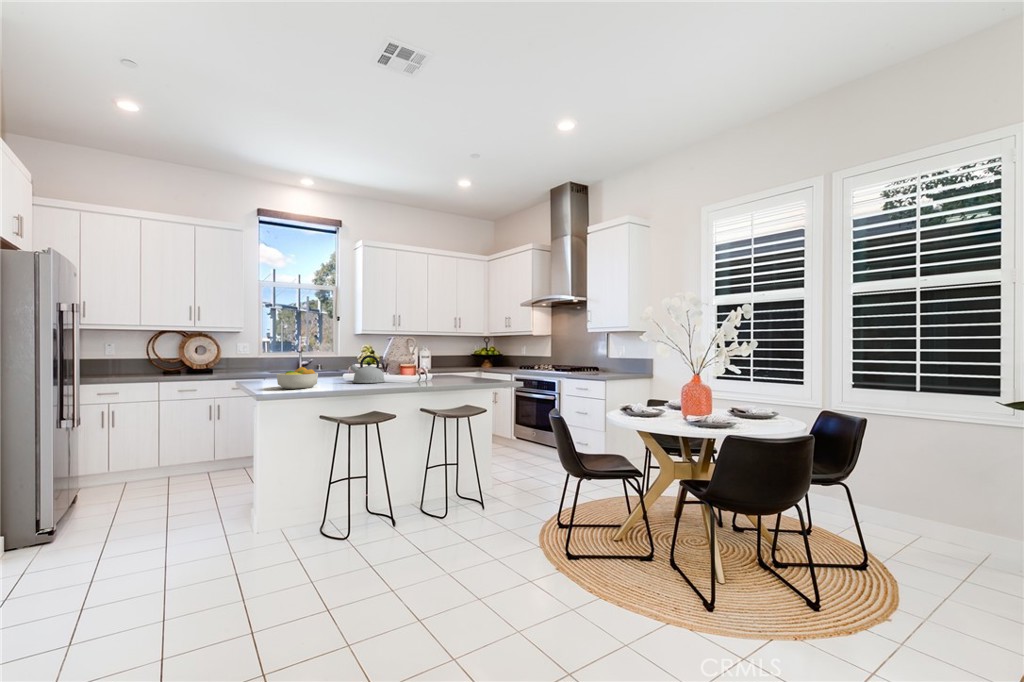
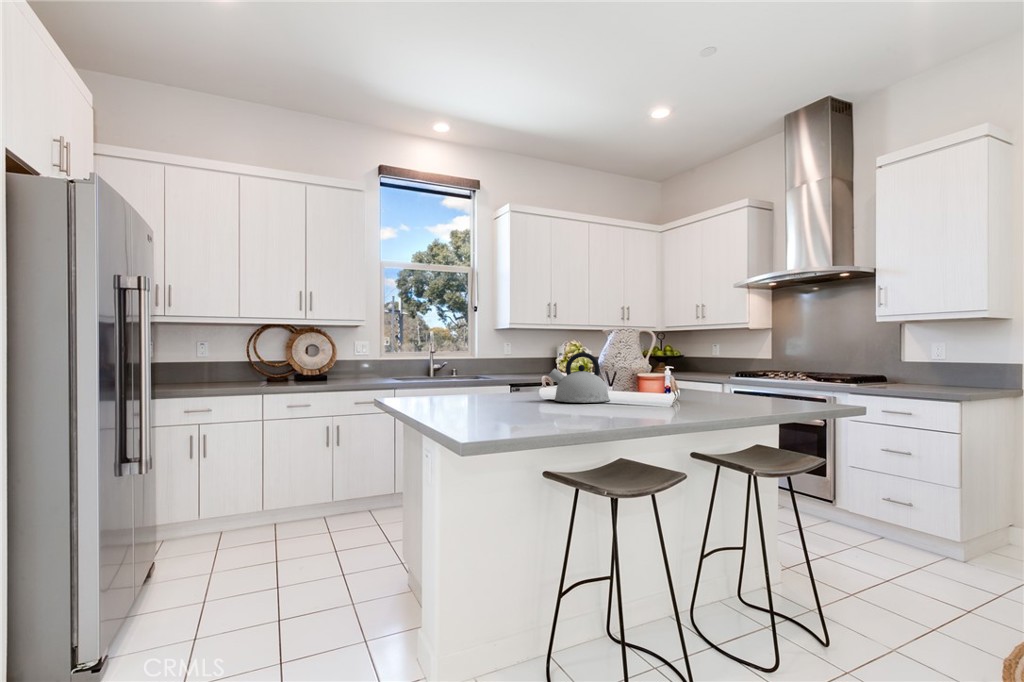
fruit bowl: present [277,367,318,389] -> none [436,372,506,414]

